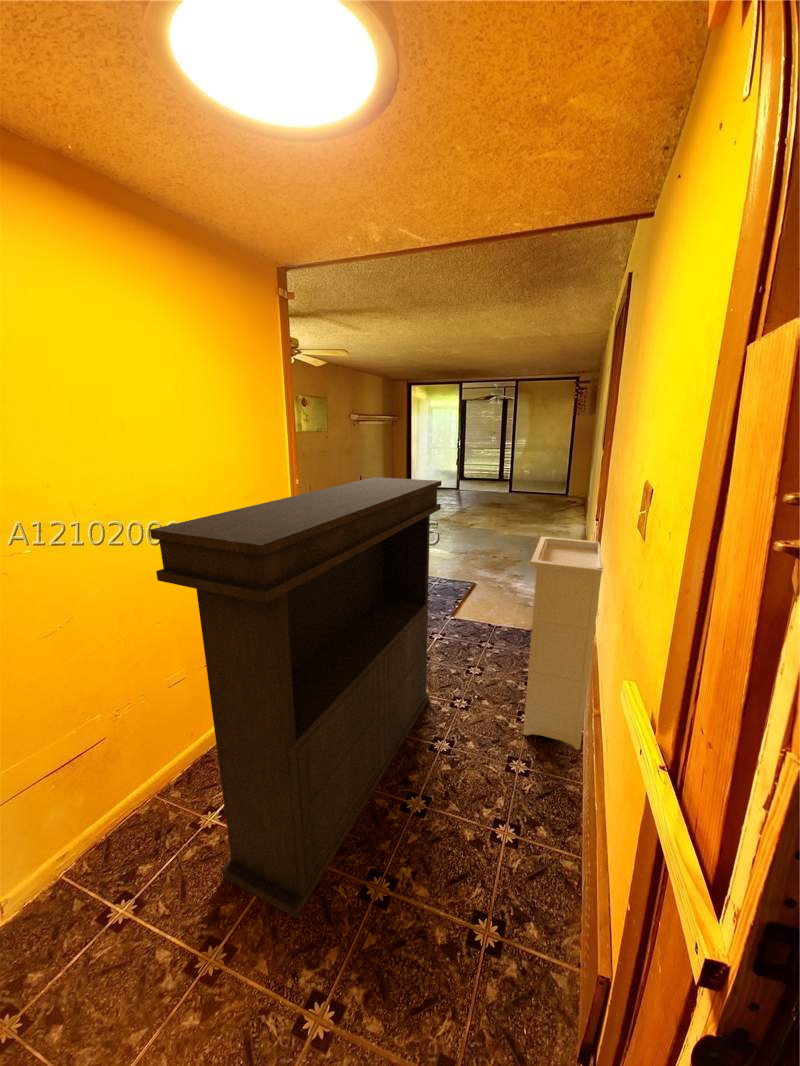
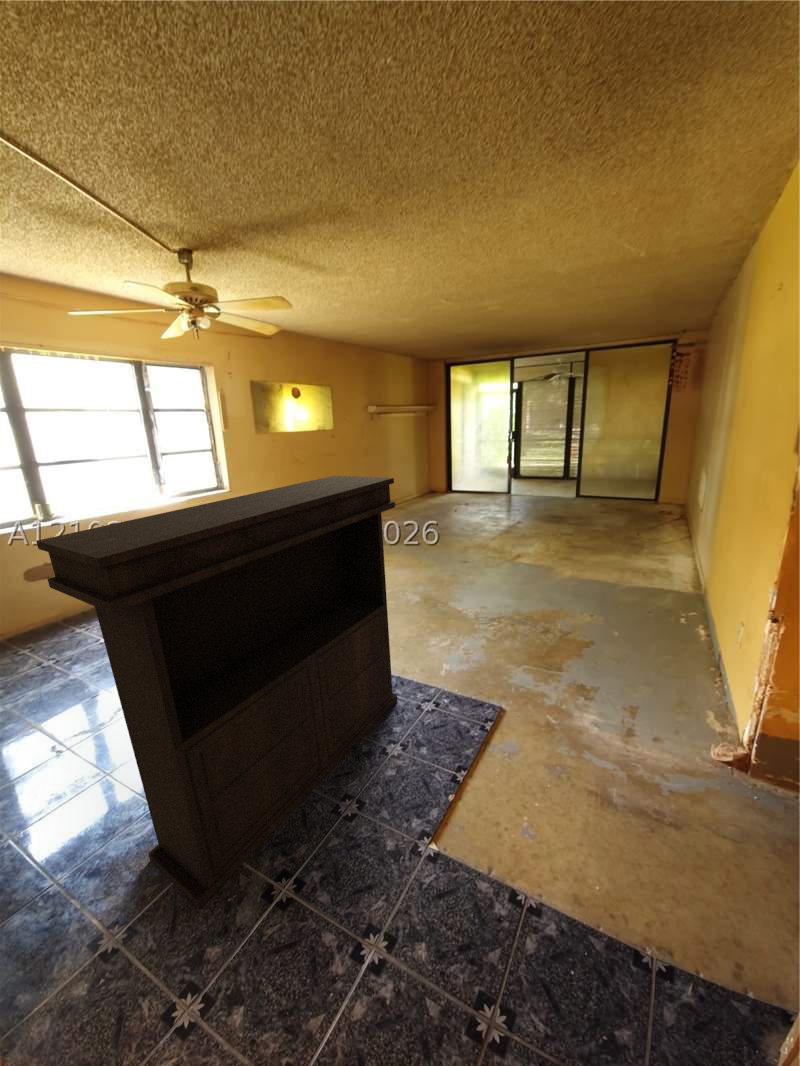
storage cabinet: present [523,536,603,750] -> none [475,534,571,764]

